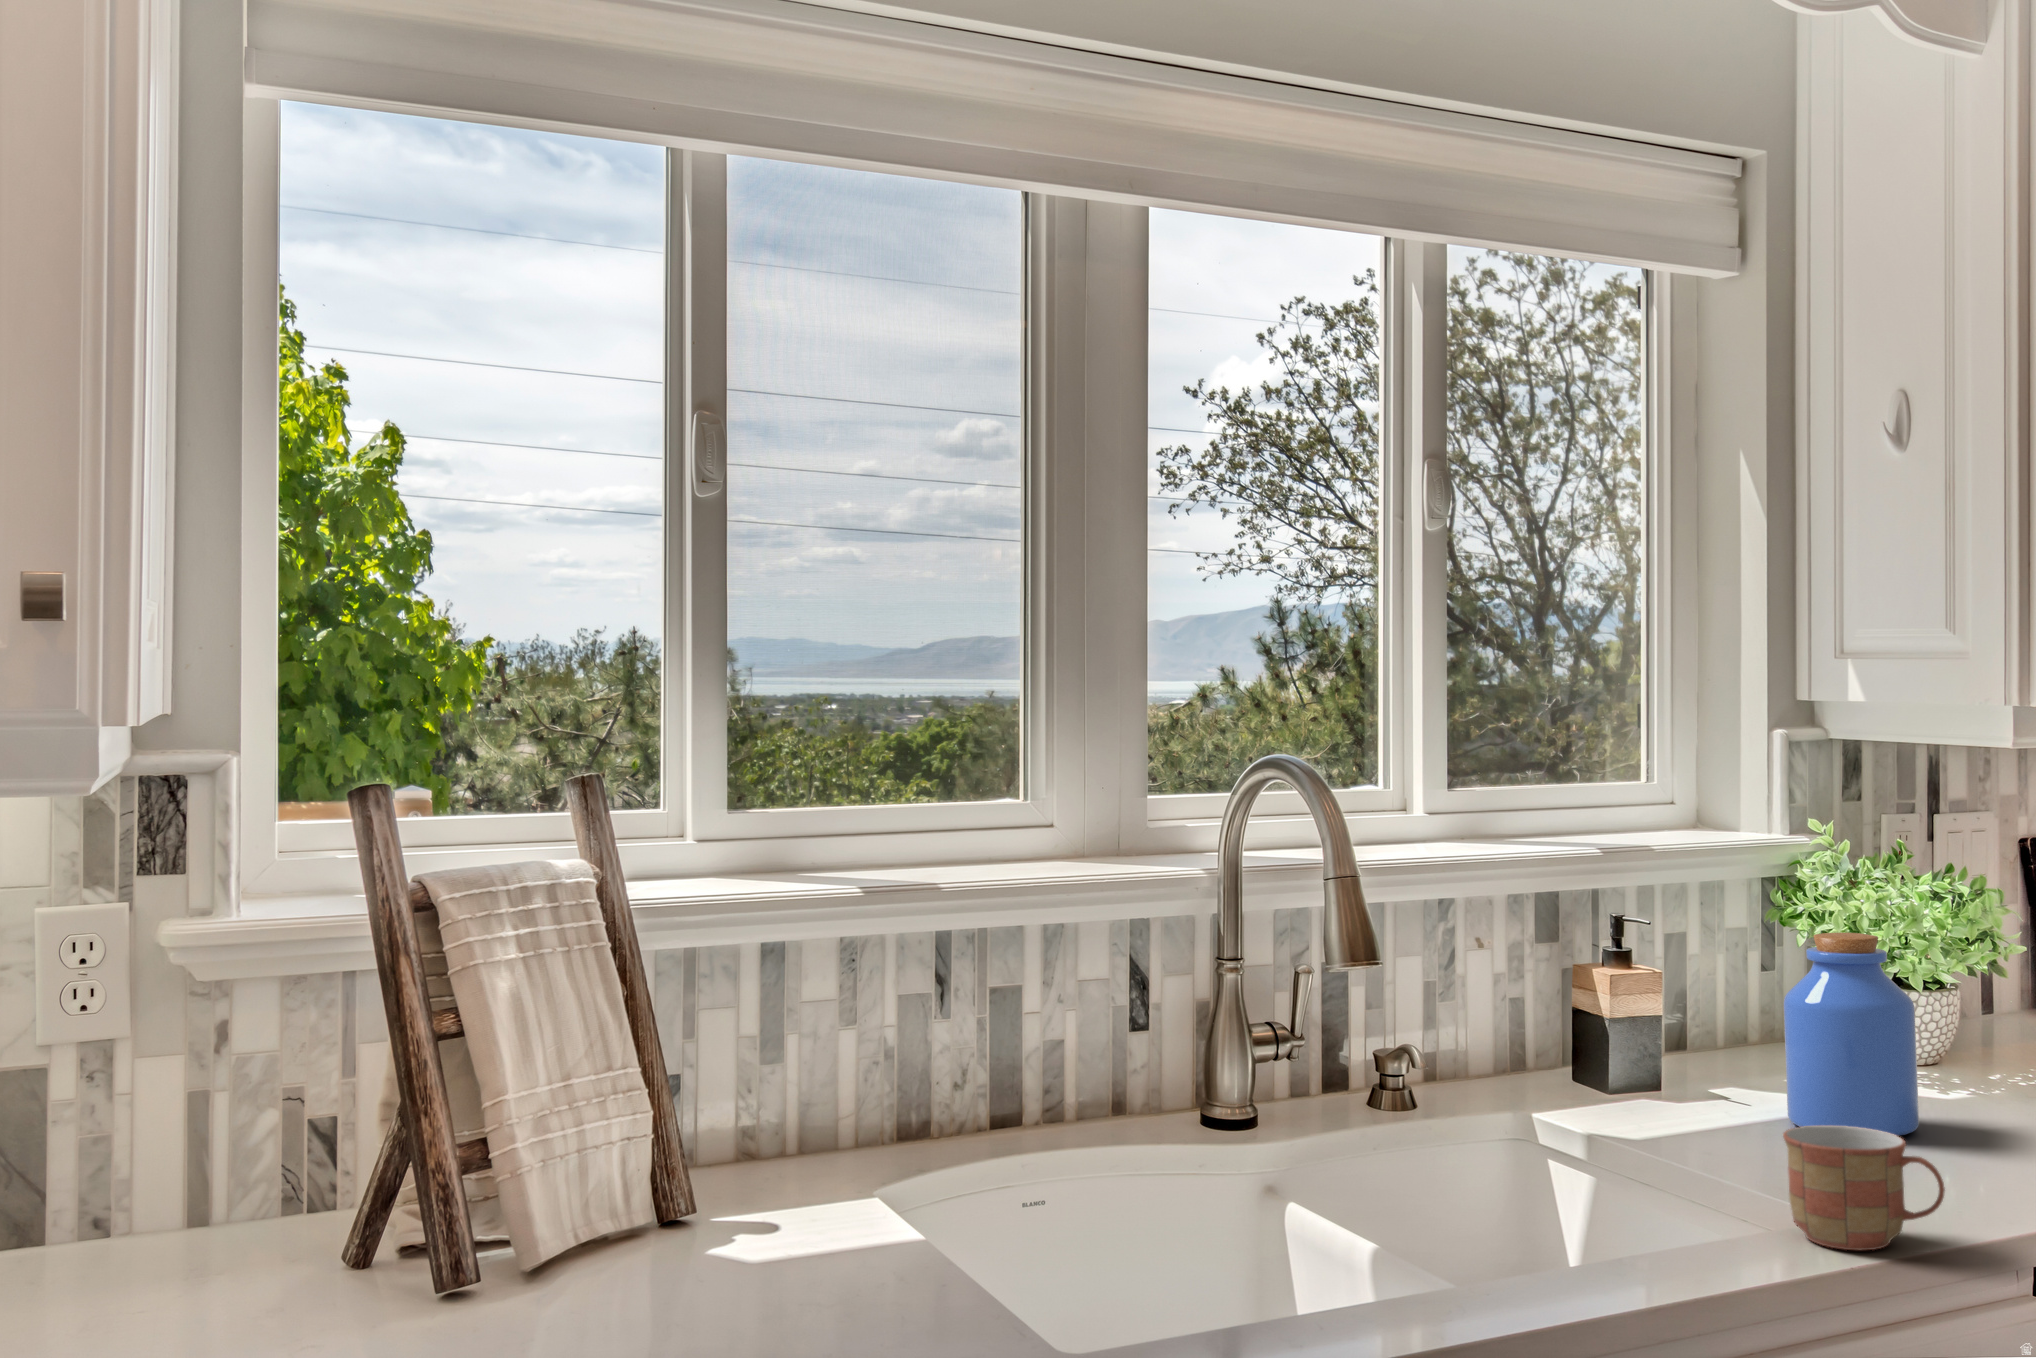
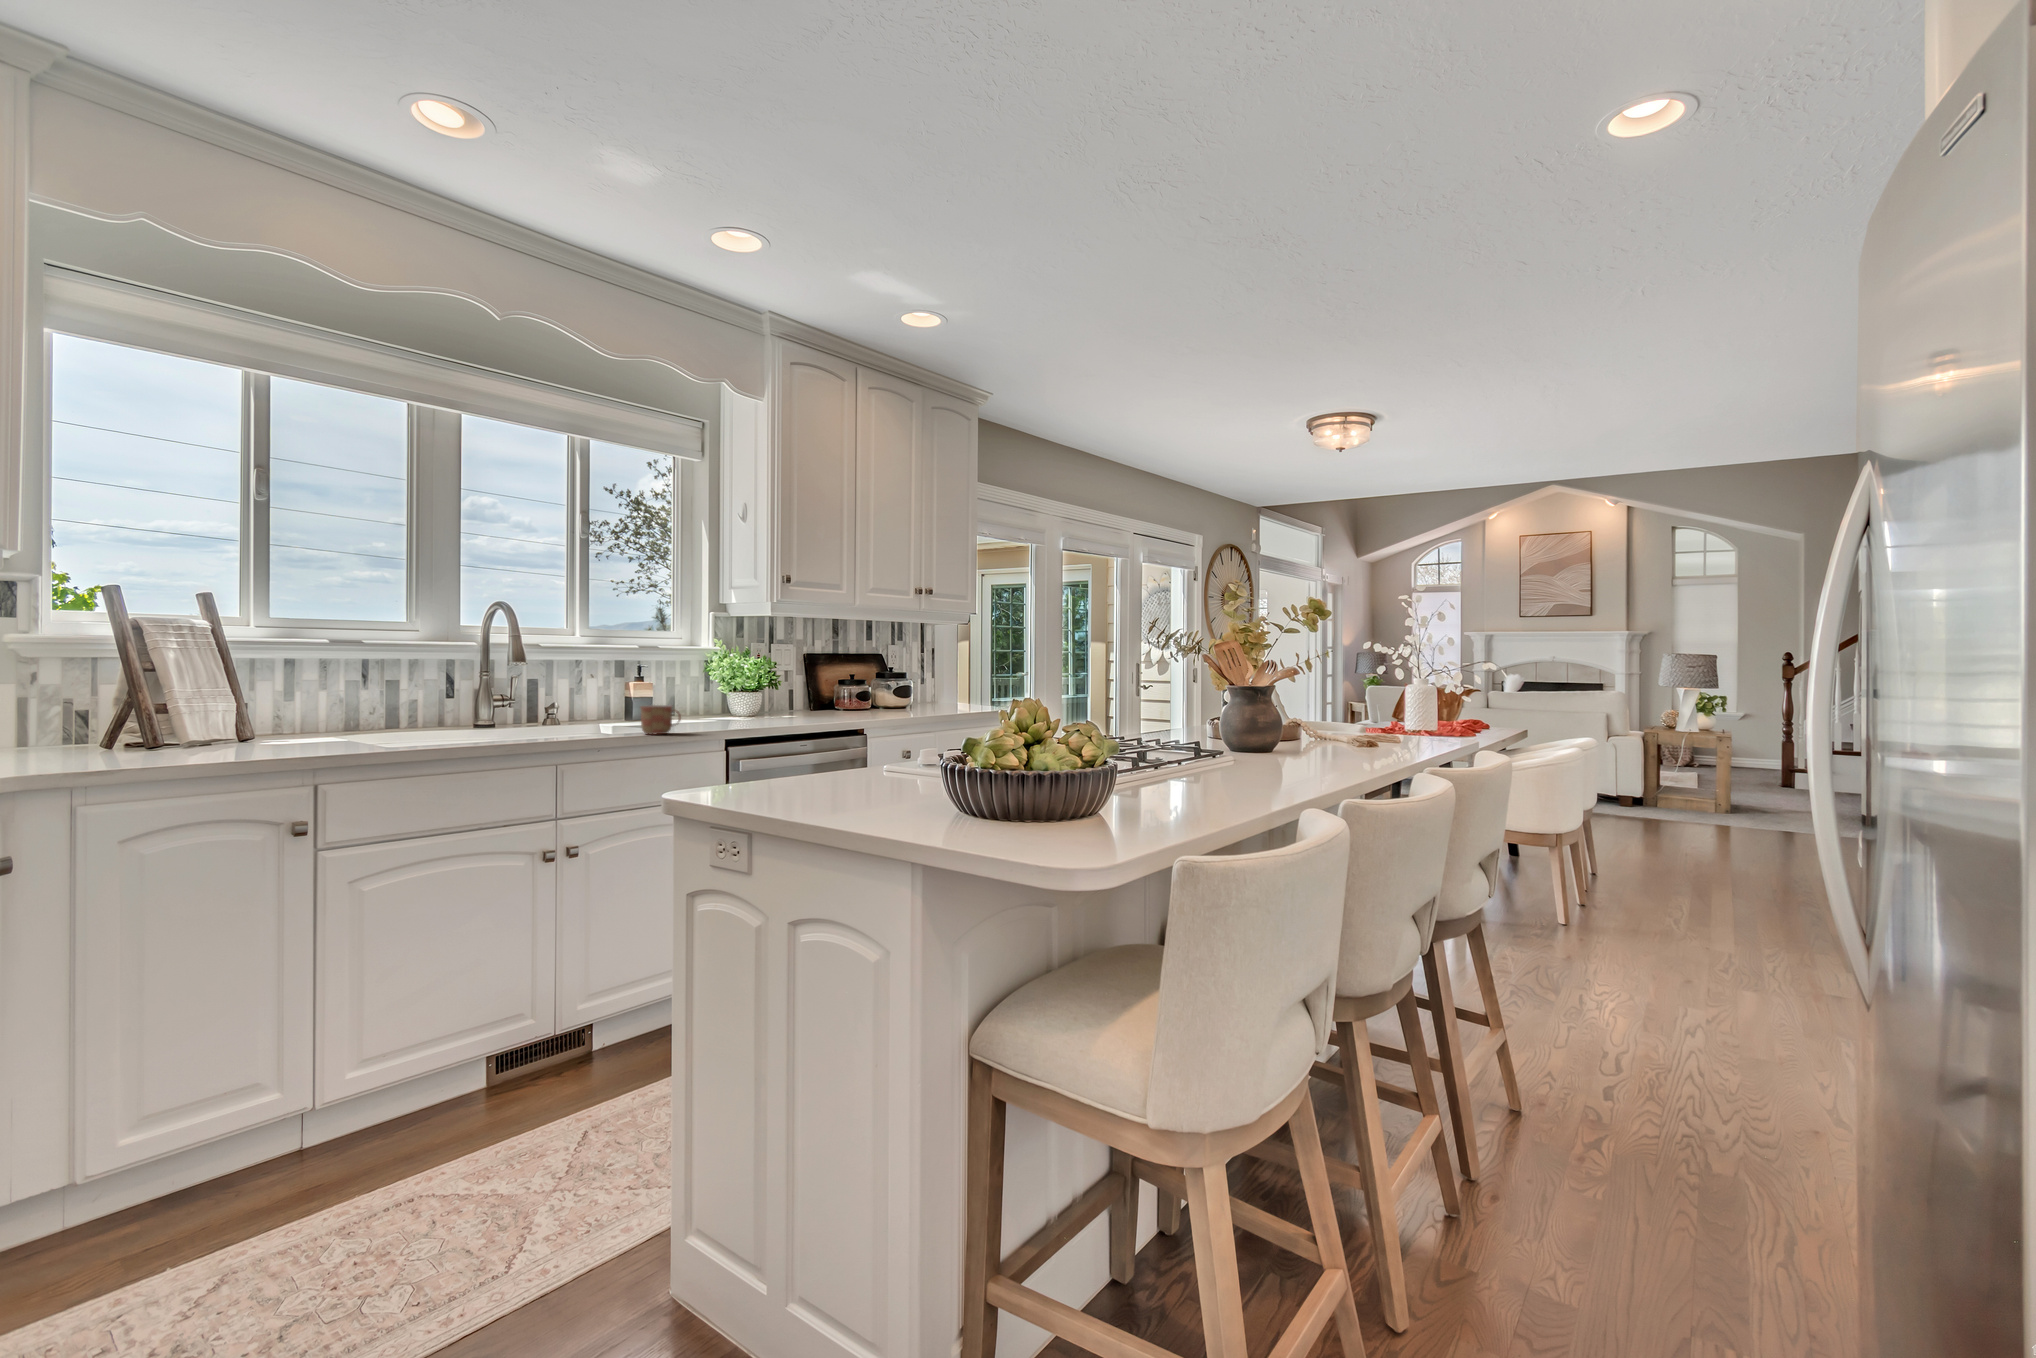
jar: present [1784,933,1919,1136] -> none [678,665,716,723]

